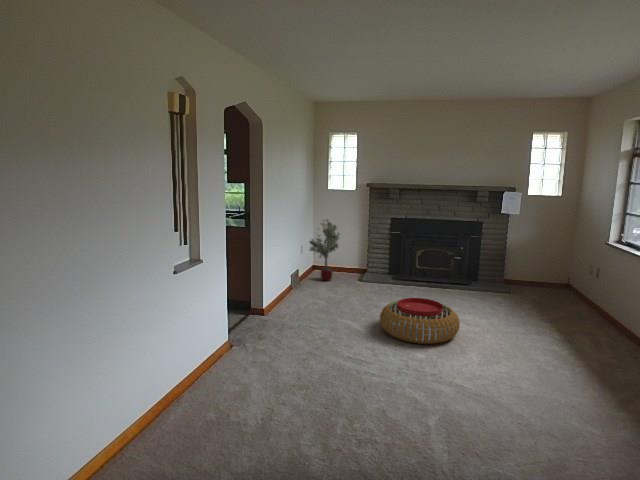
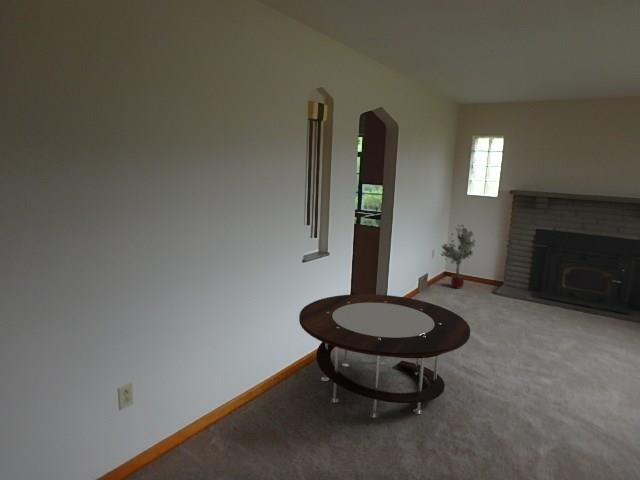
pouf: present [380,298,460,344] -> none [505,314,601,366]
coffee table: none [177,299,359,434] -> present [299,294,470,418]

